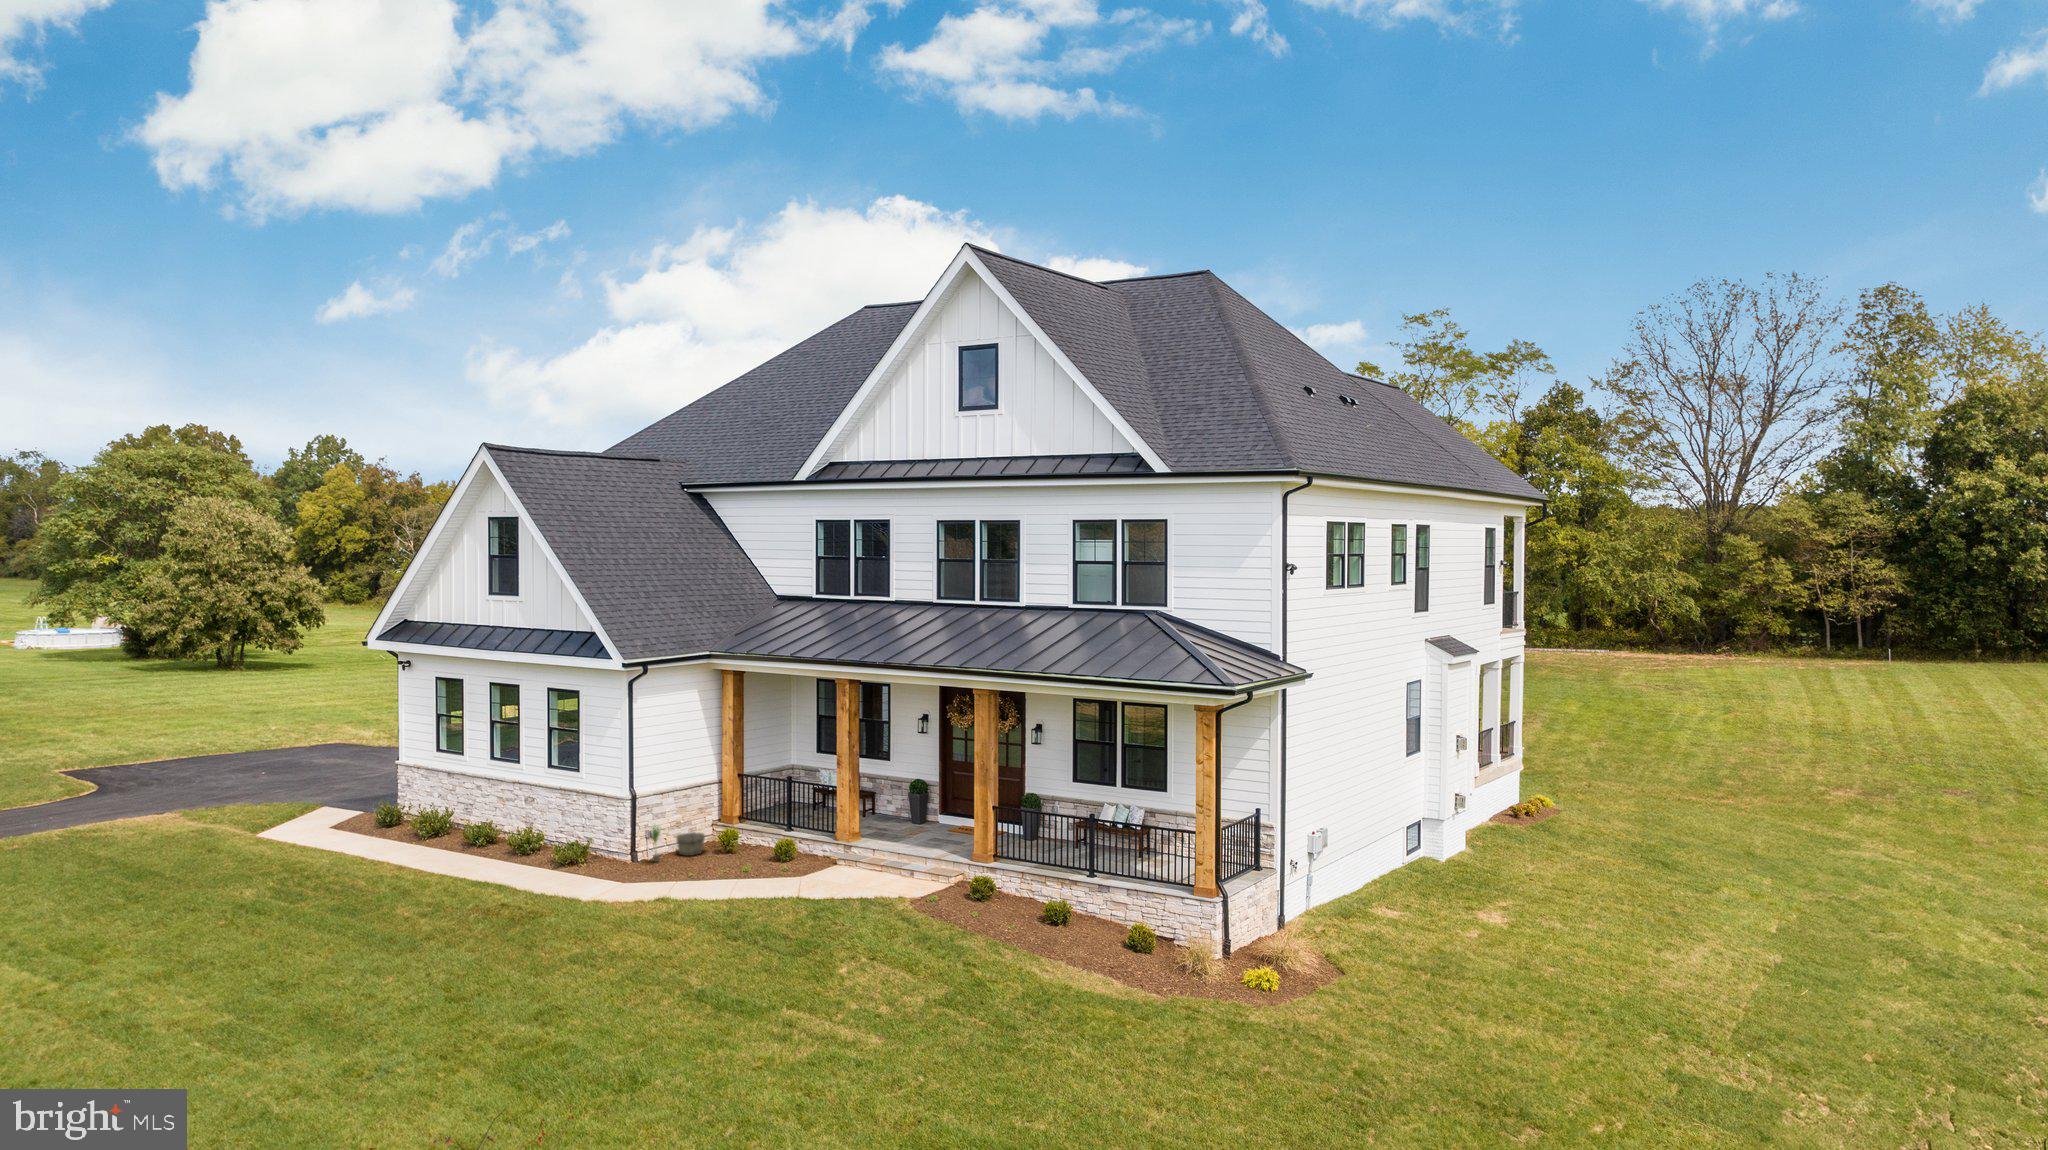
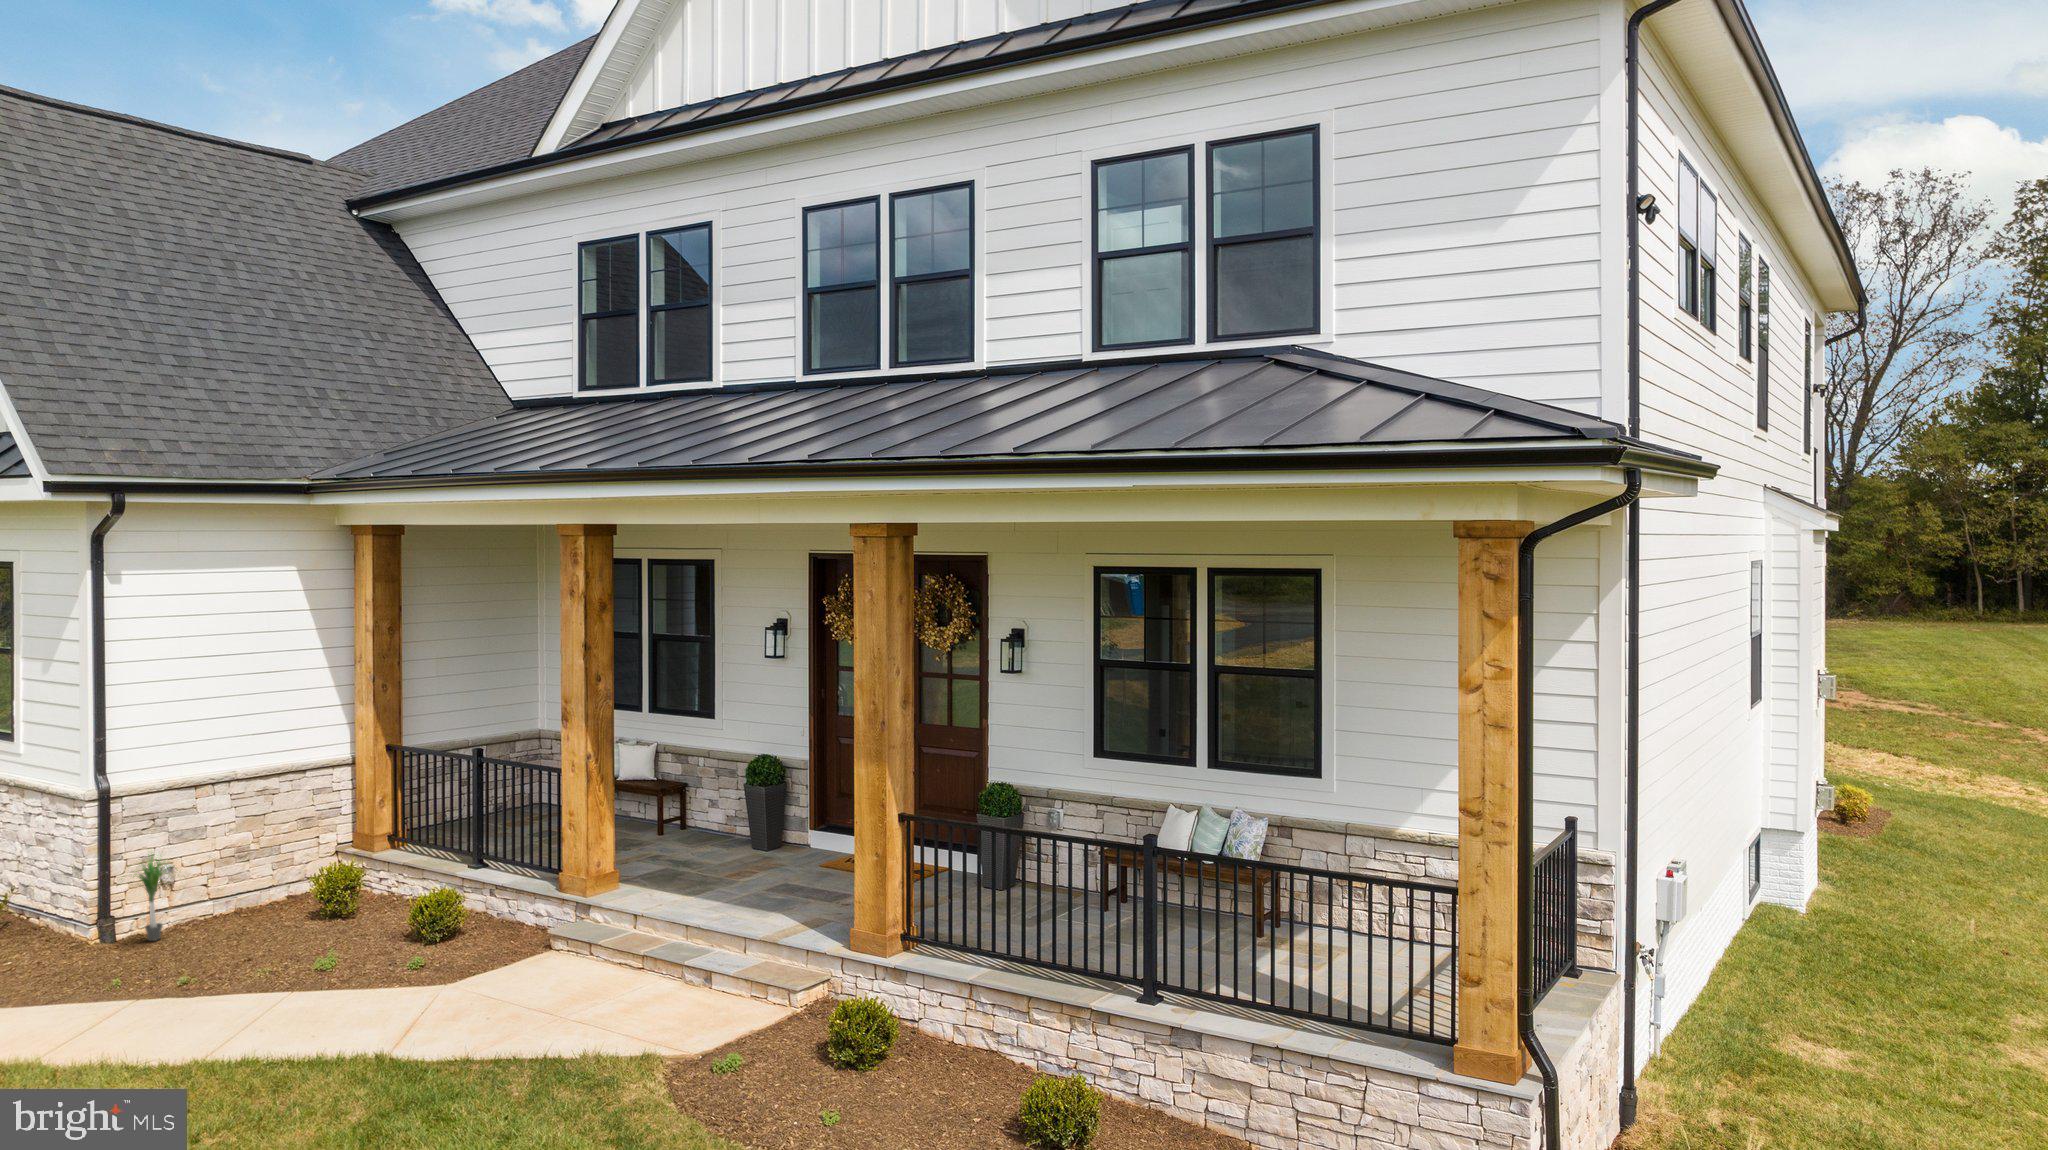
wooden bucket: present [676,832,705,856] -> none [217,864,290,924]

